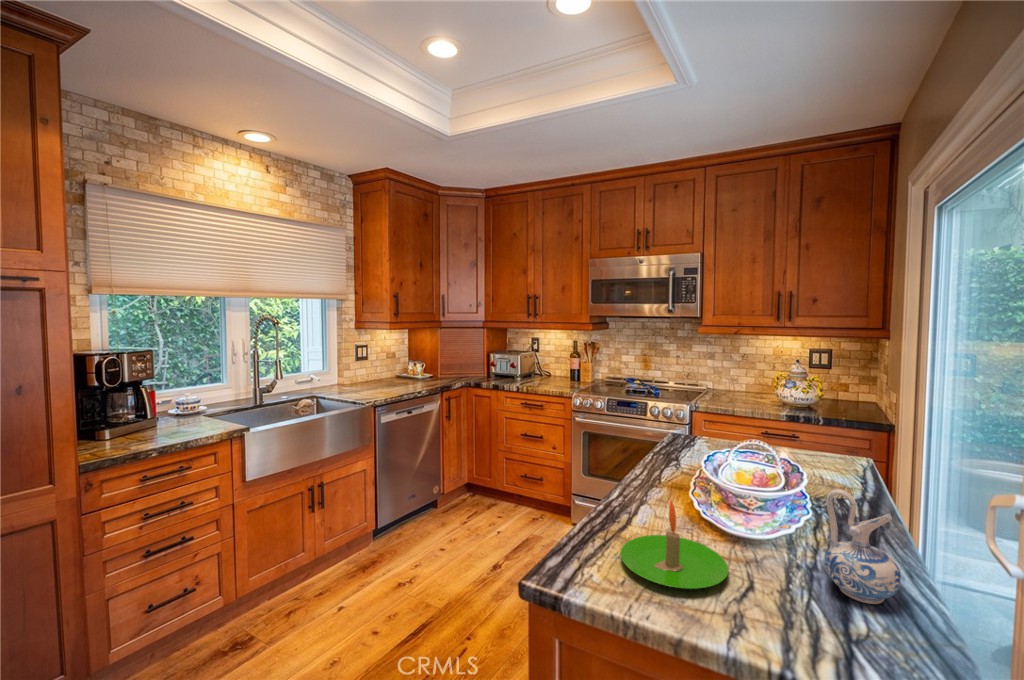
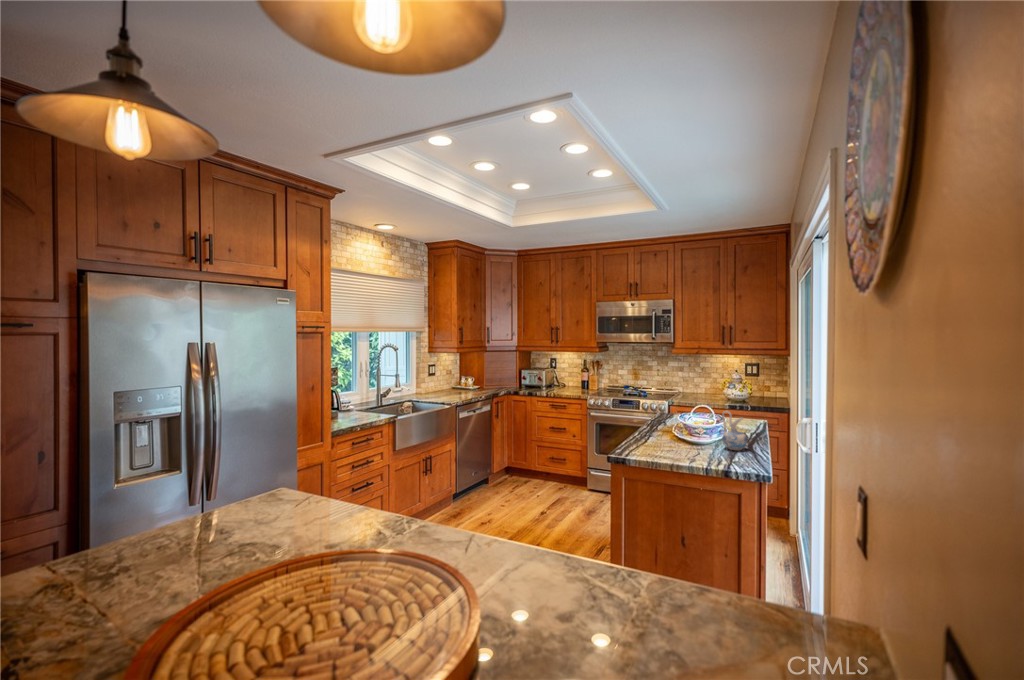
candle: present [620,500,728,589] -> none [644,419,687,449]

